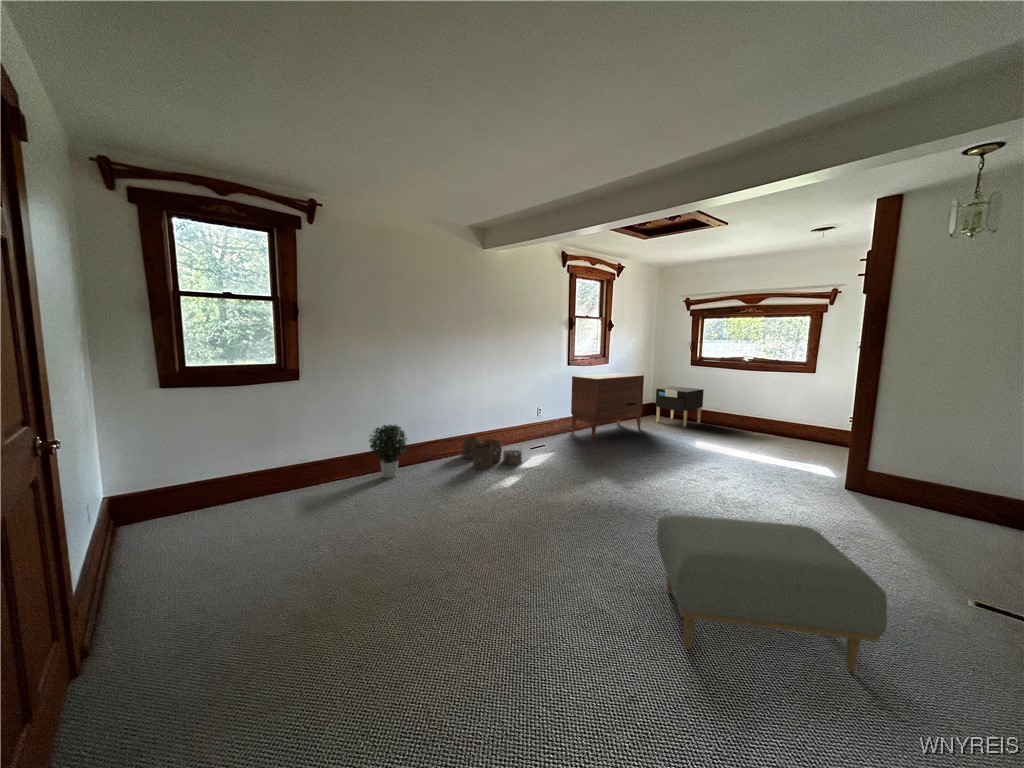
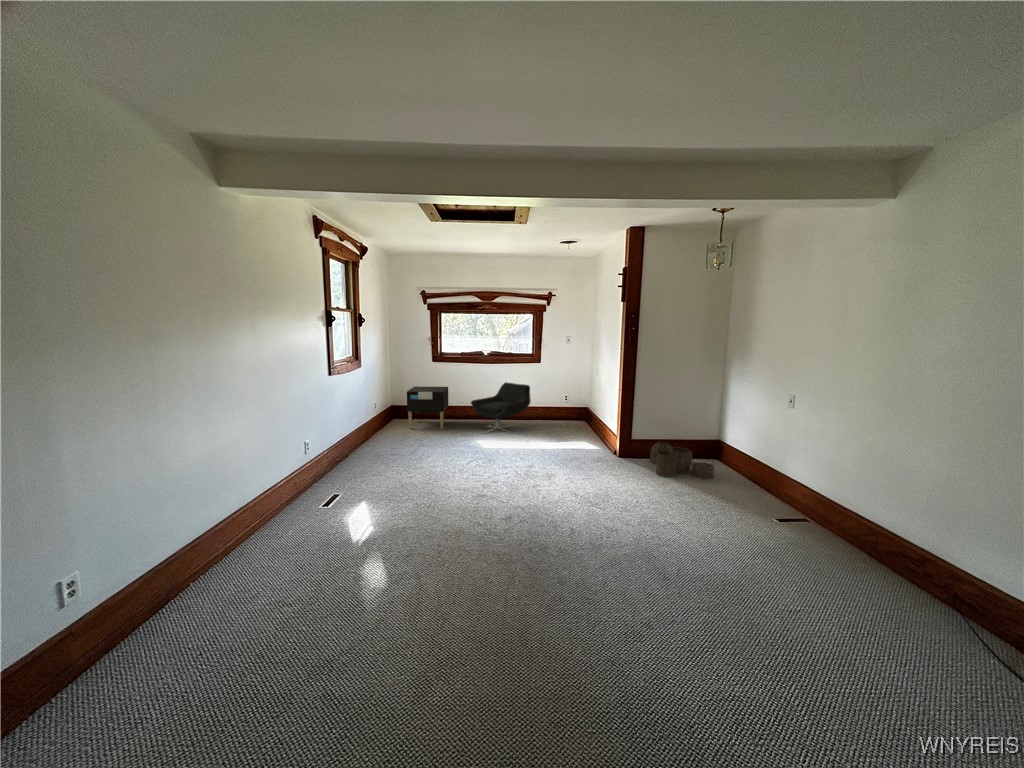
dresser: present [571,373,644,439] -> none [334,379,409,467]
lounge chair: none [716,391,788,443] -> present [471,382,531,434]
potted plant: present [369,425,408,479] -> none [37,559,164,695]
woven basket: present [461,437,522,469] -> present [650,442,714,479]
ottoman: present [657,515,887,672] -> none [686,505,855,661]

